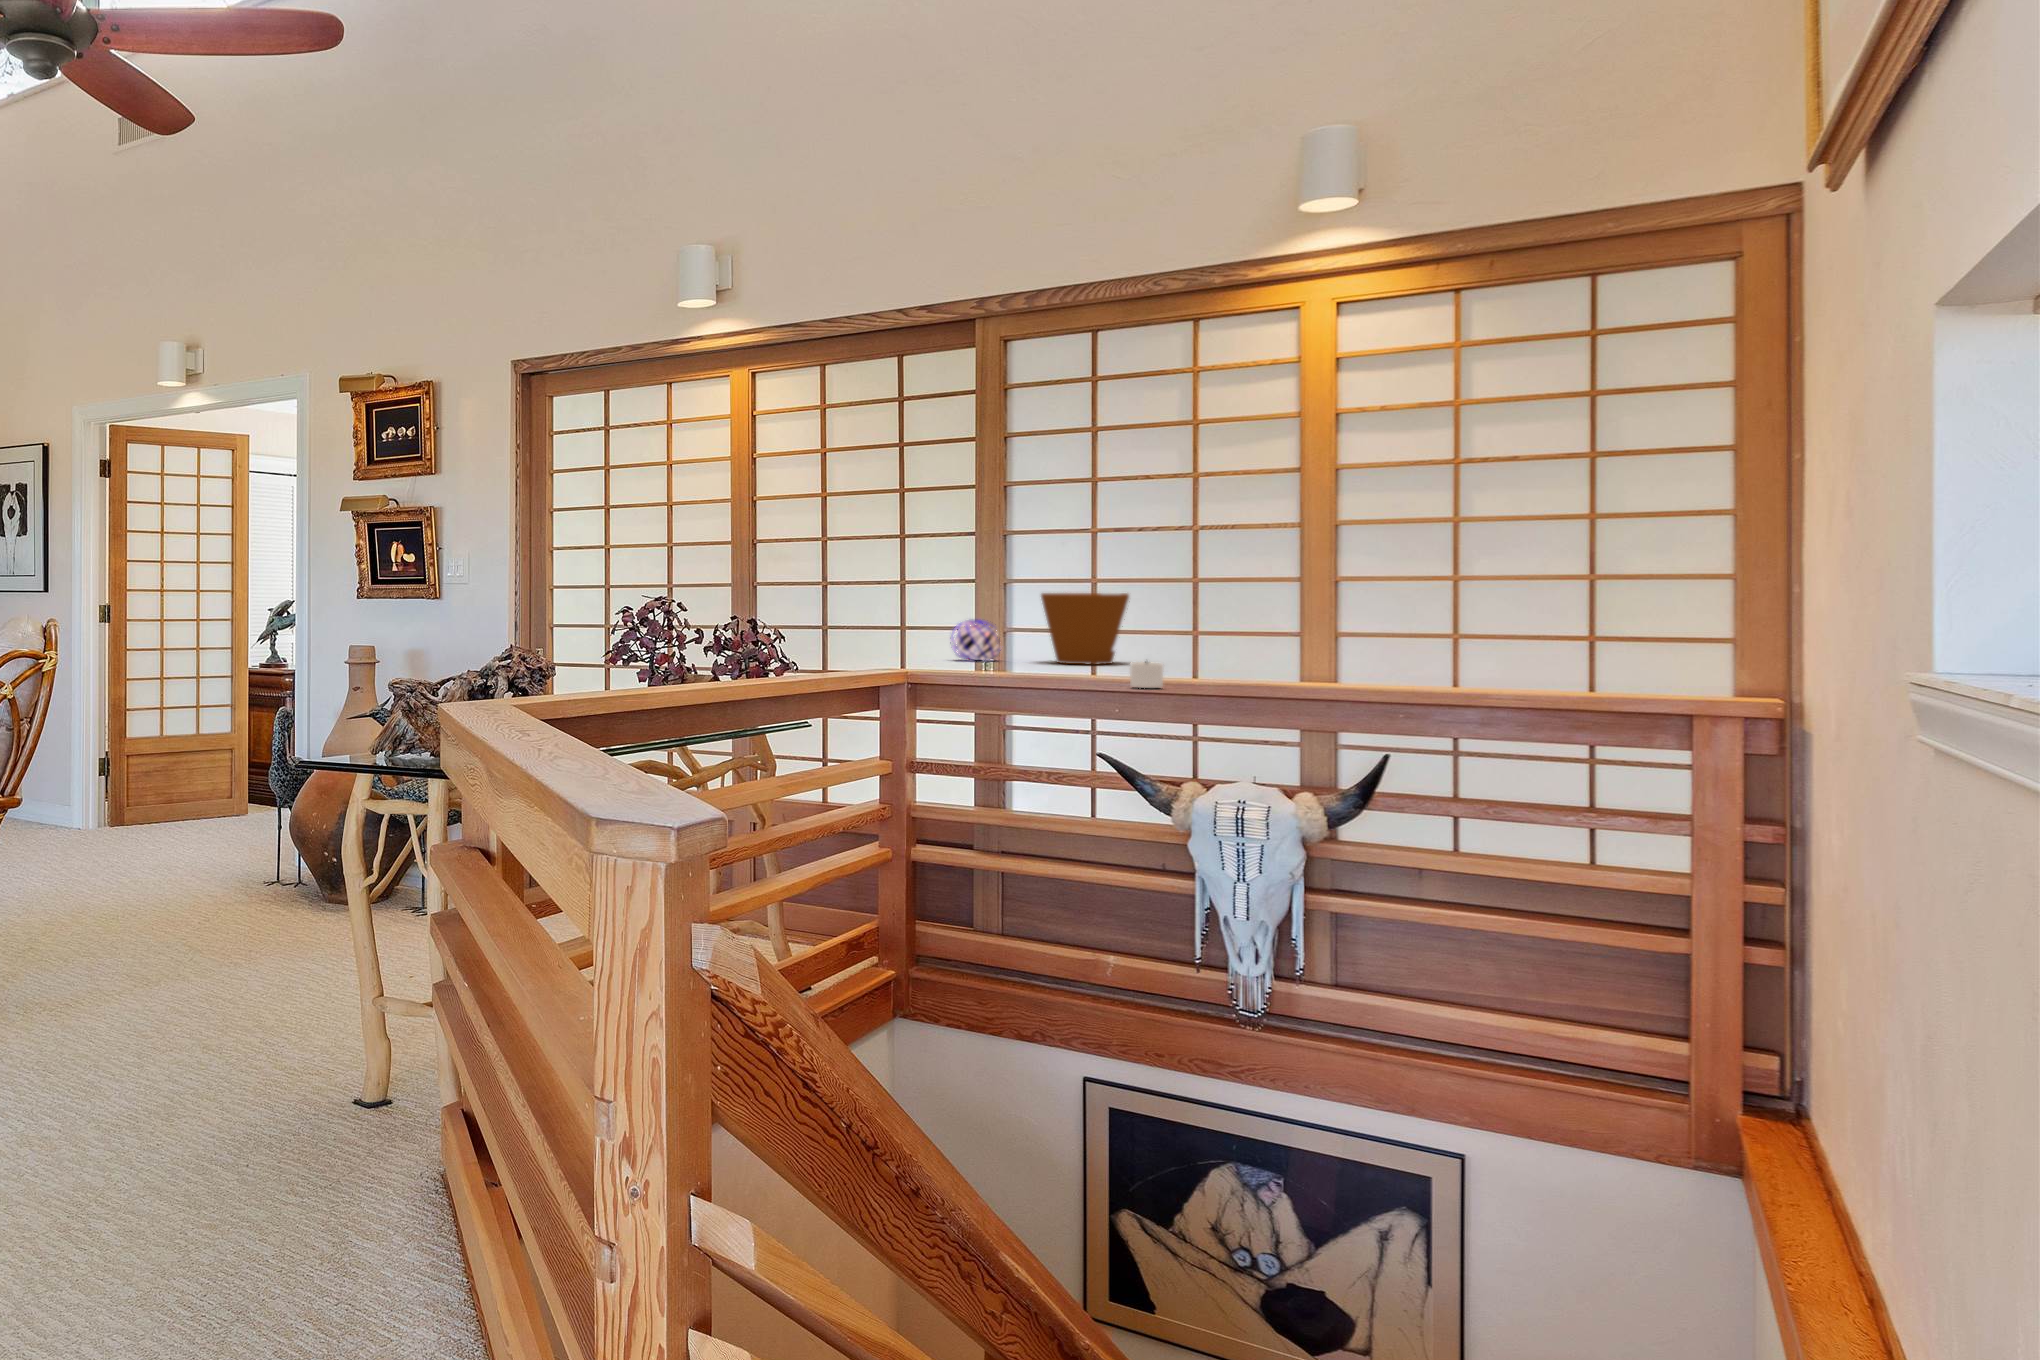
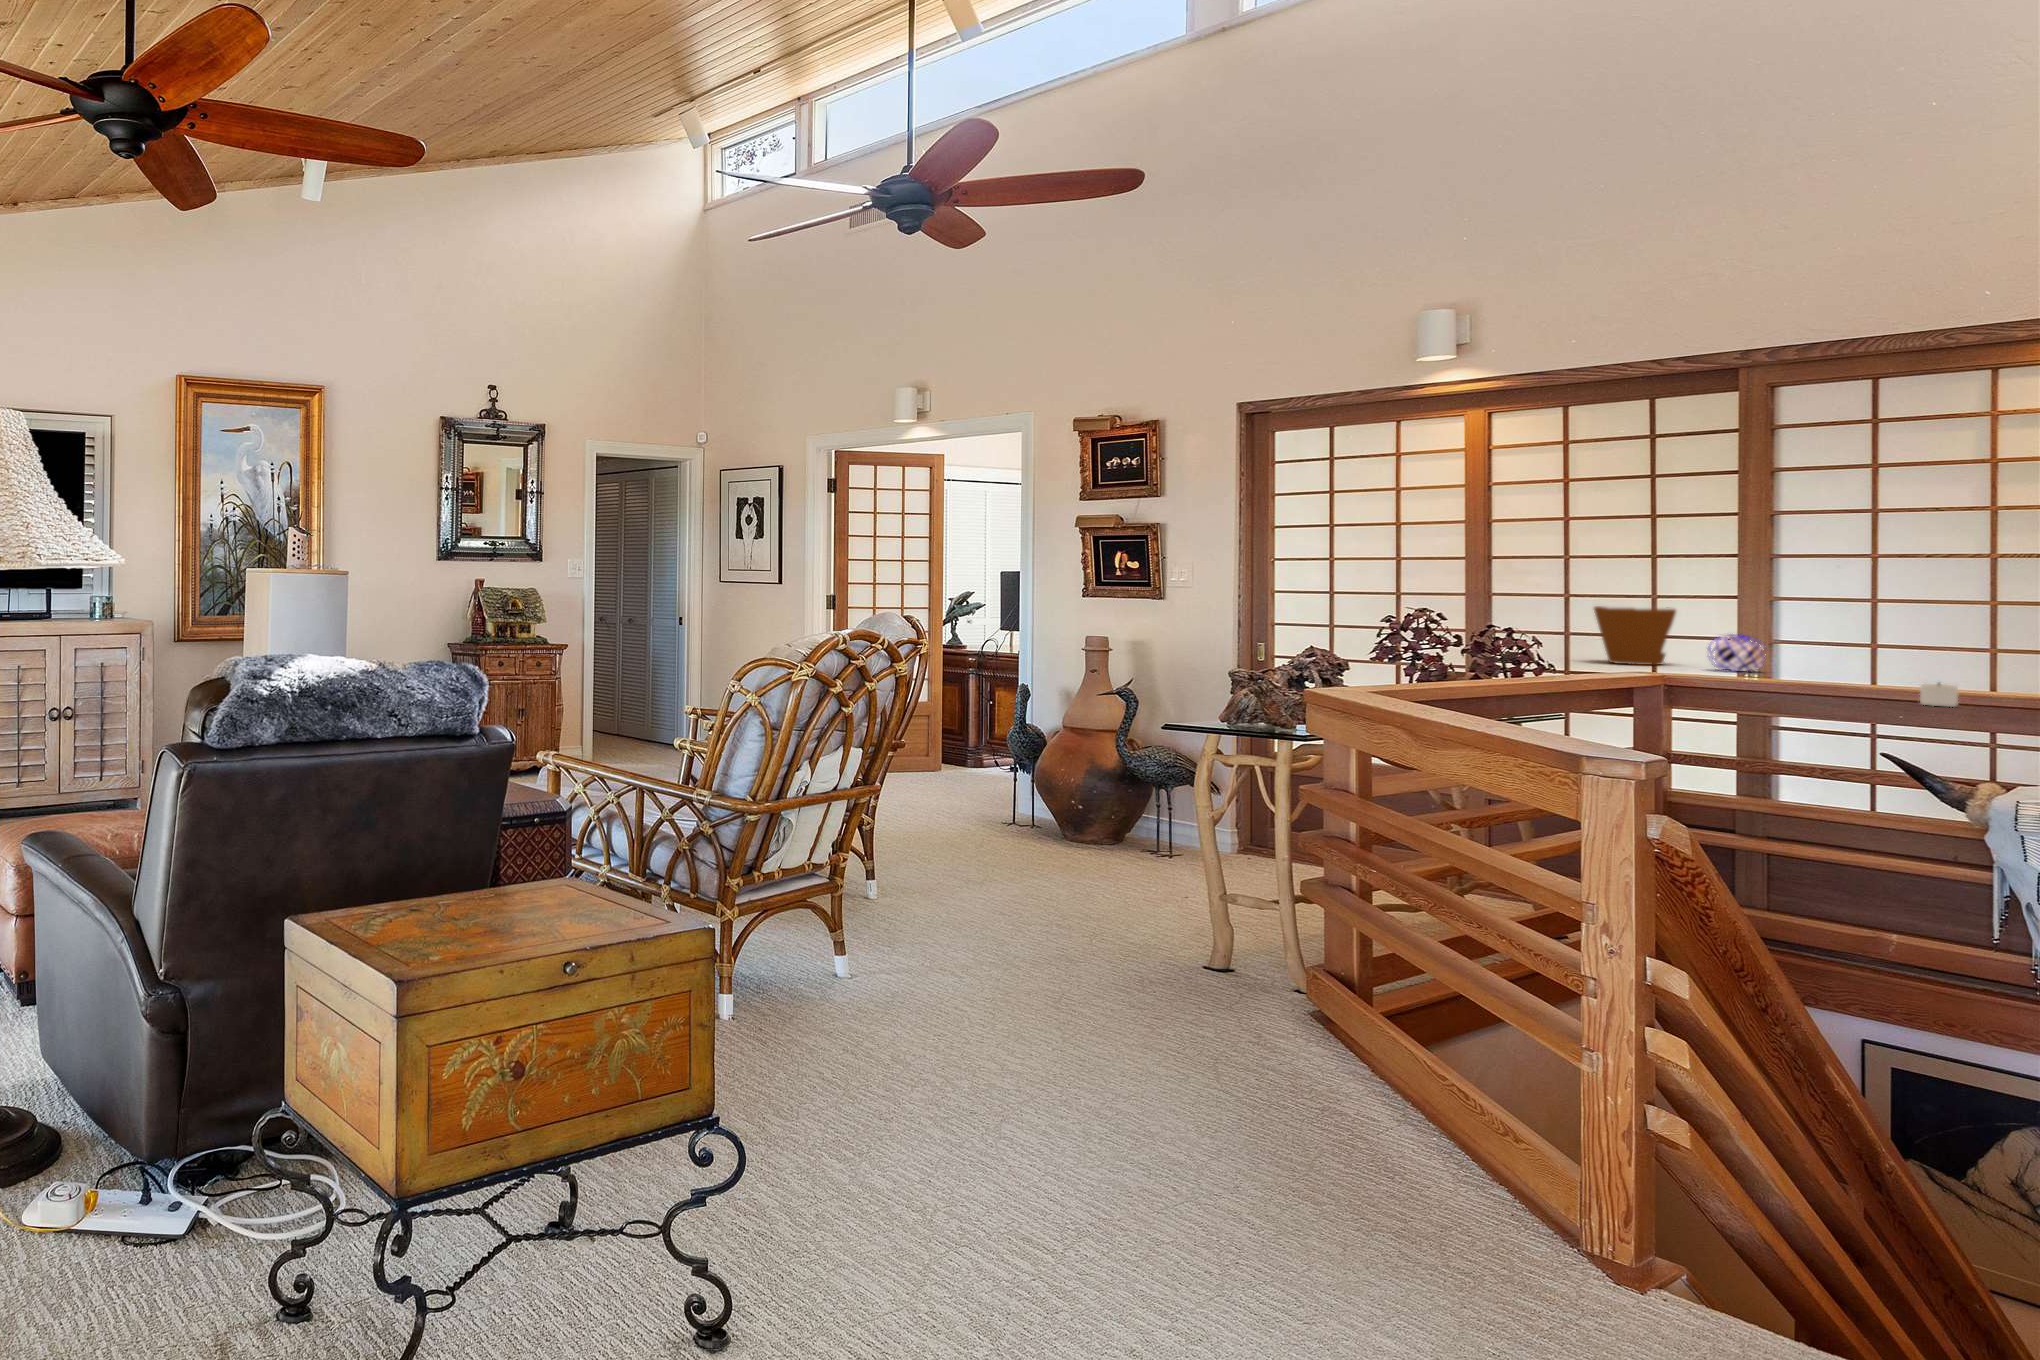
flower pot: present [1041,593,1129,664] -> present [1594,606,1676,665]

